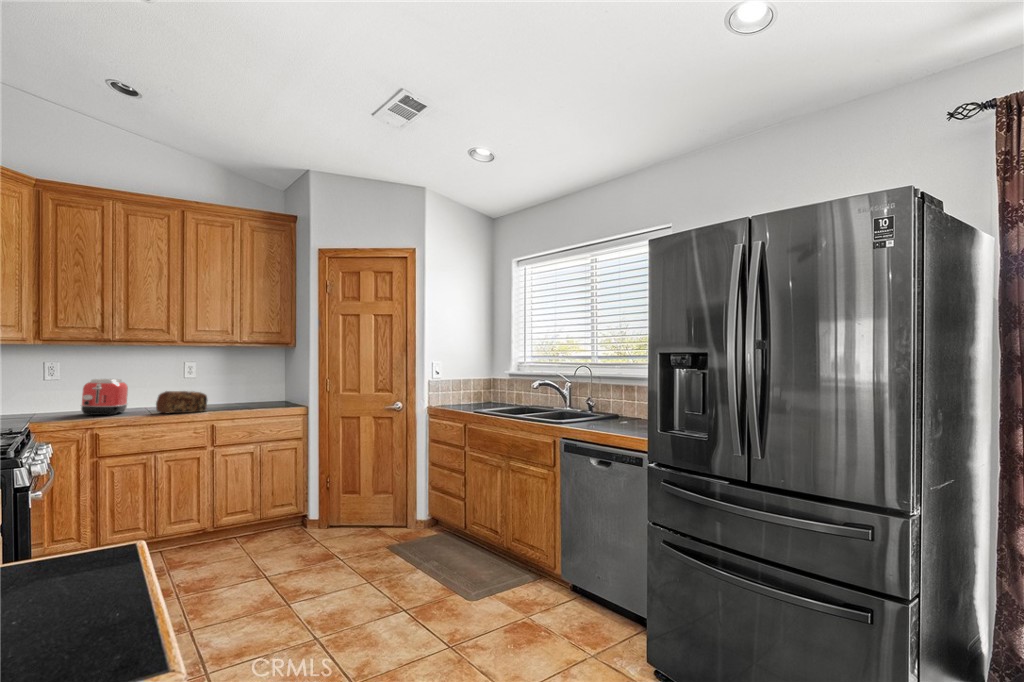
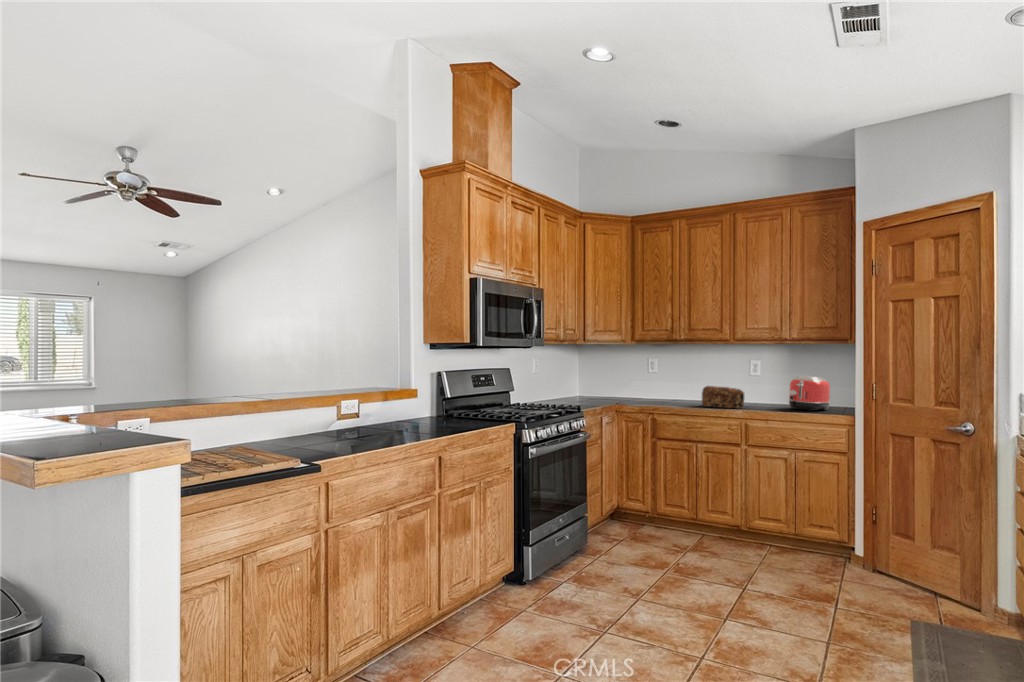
toaster: present [81,379,128,416] -> present [789,376,830,411]

